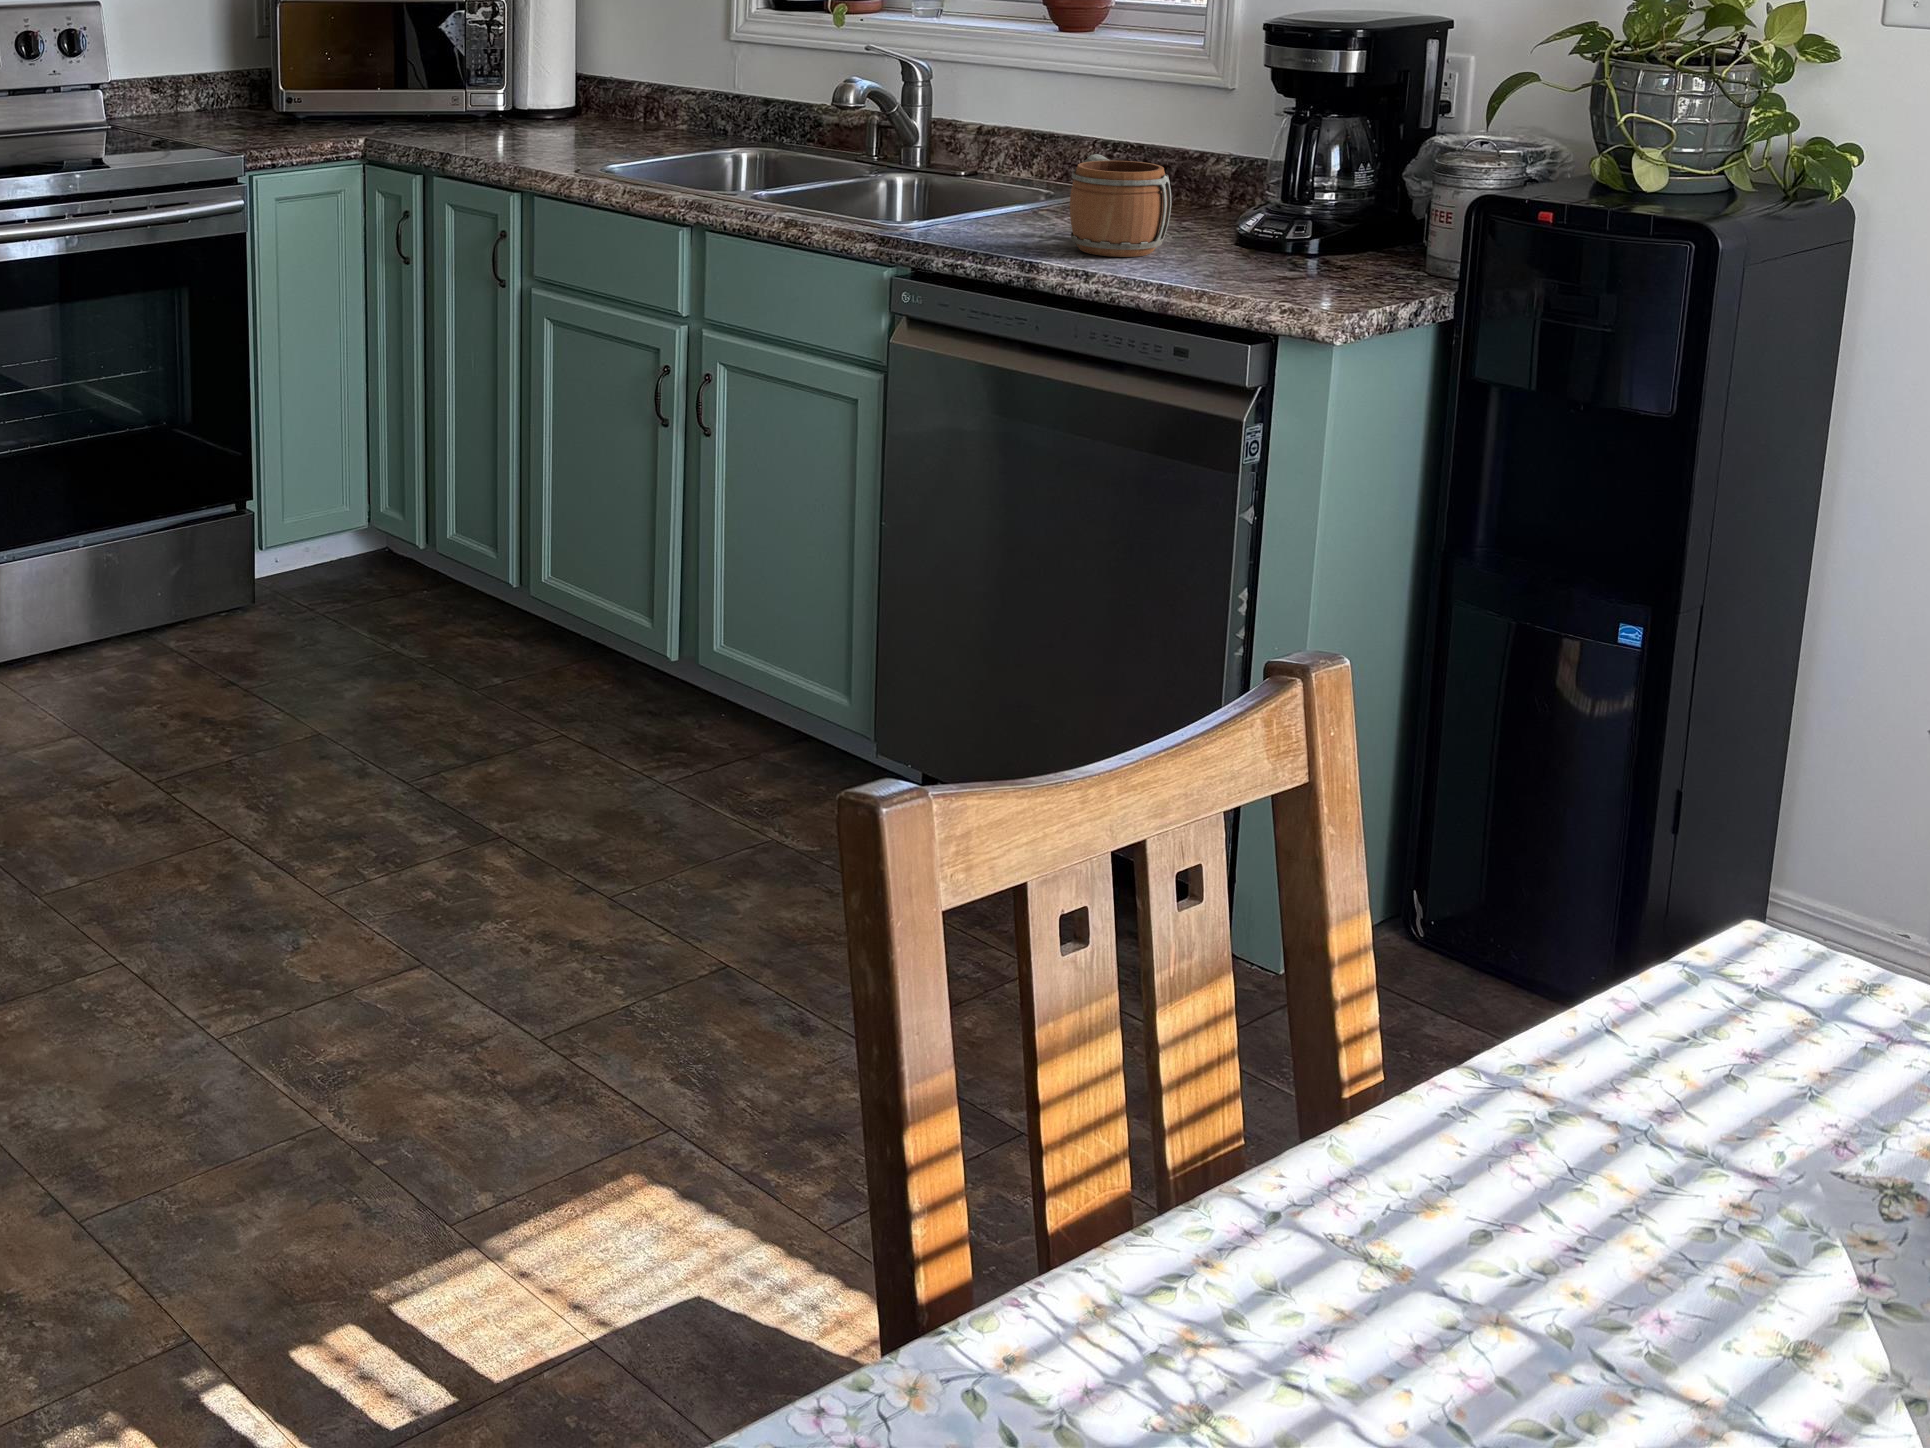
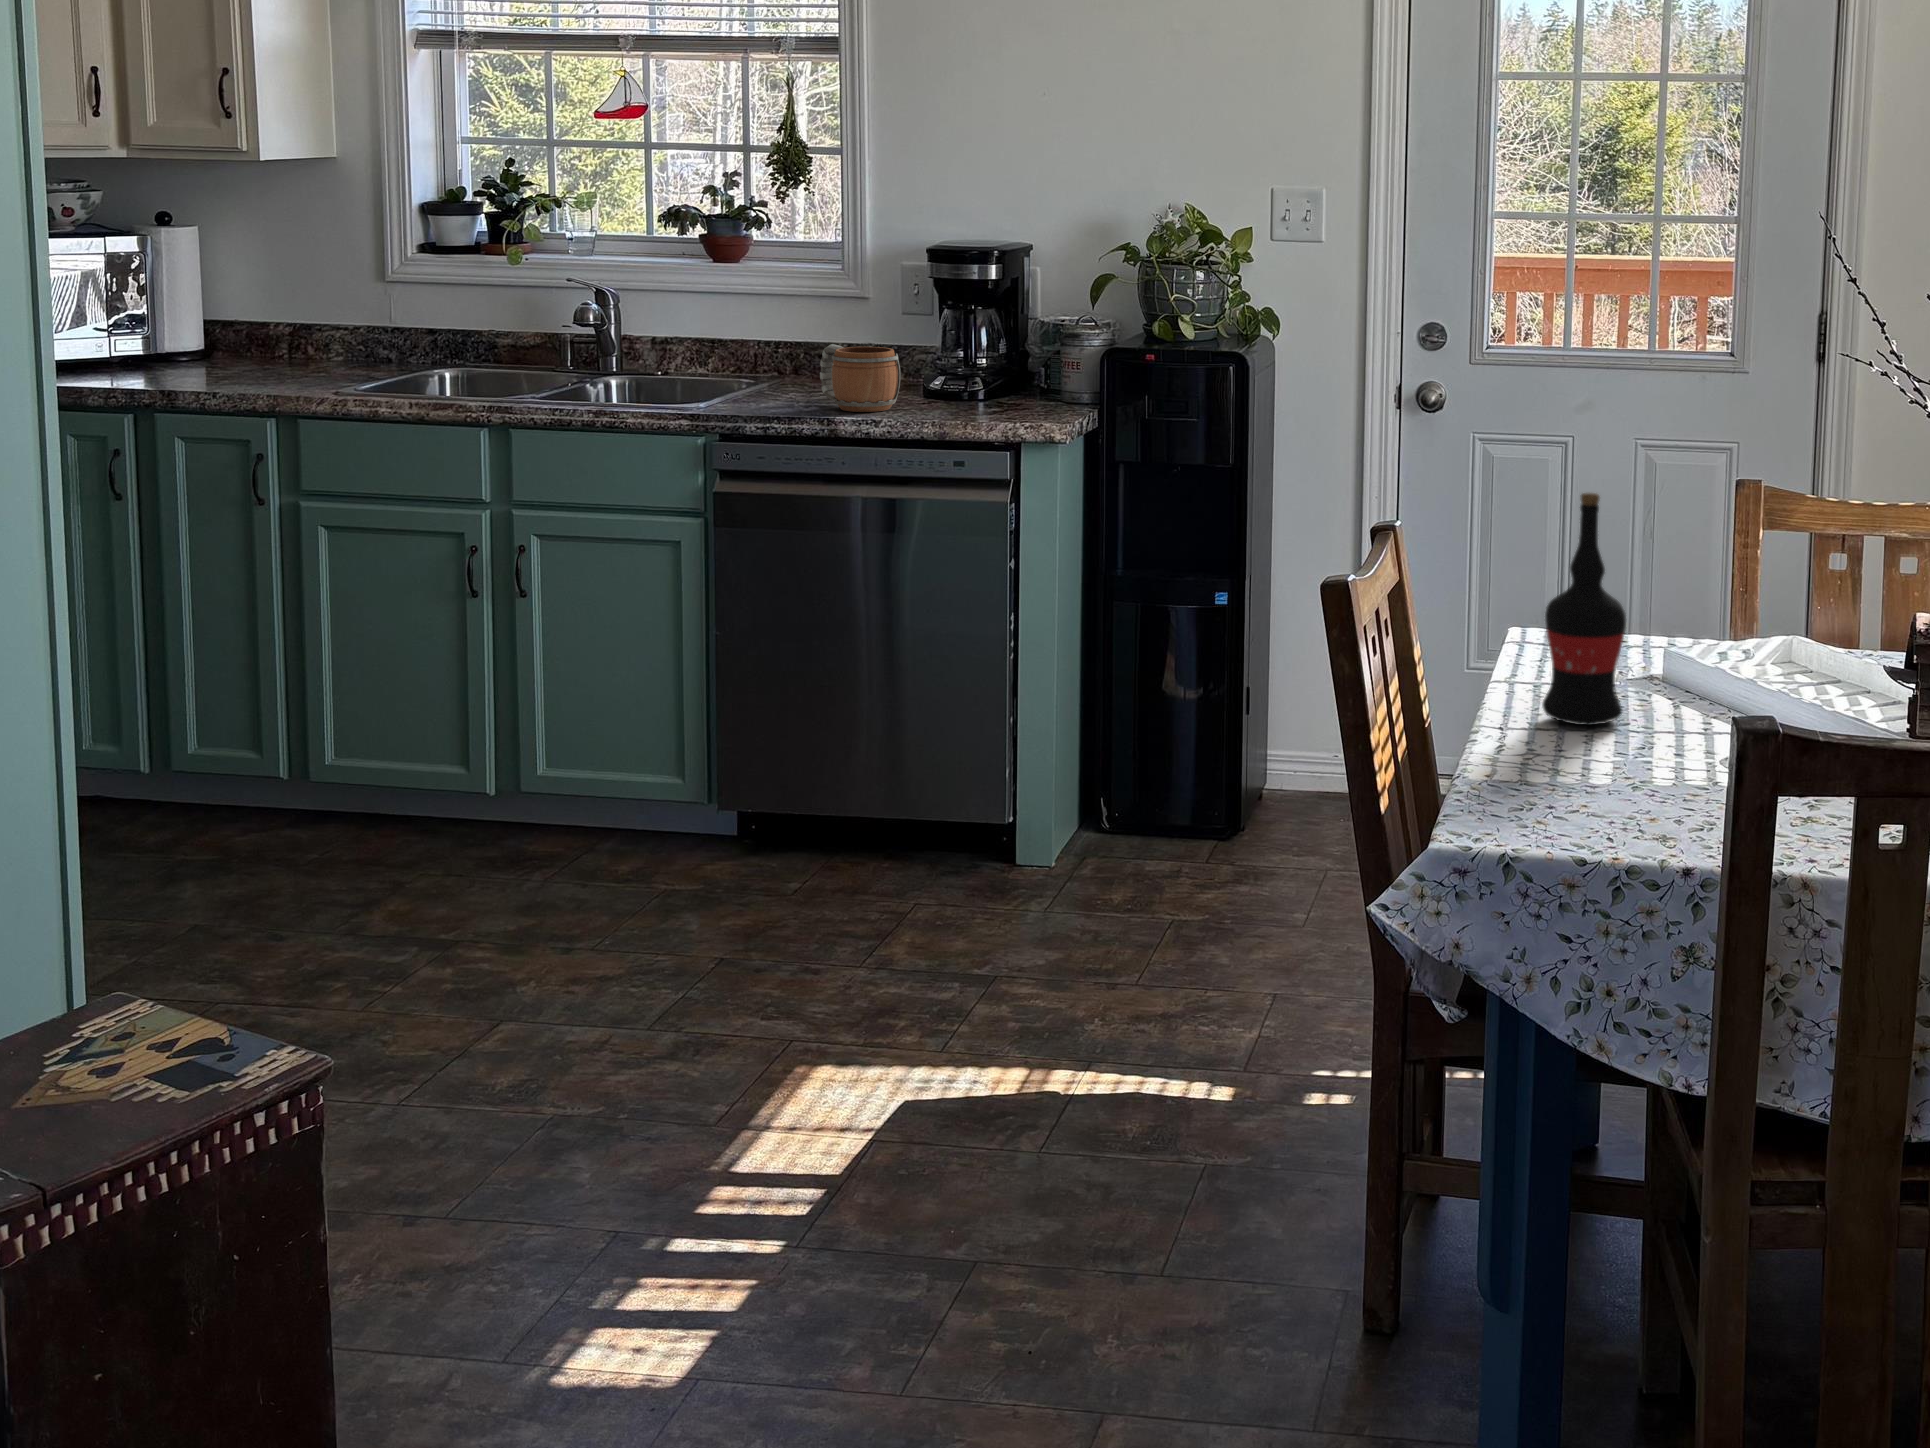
wine bottle: none [1525,715,1784,1316] -> present [1542,493,1626,725]

